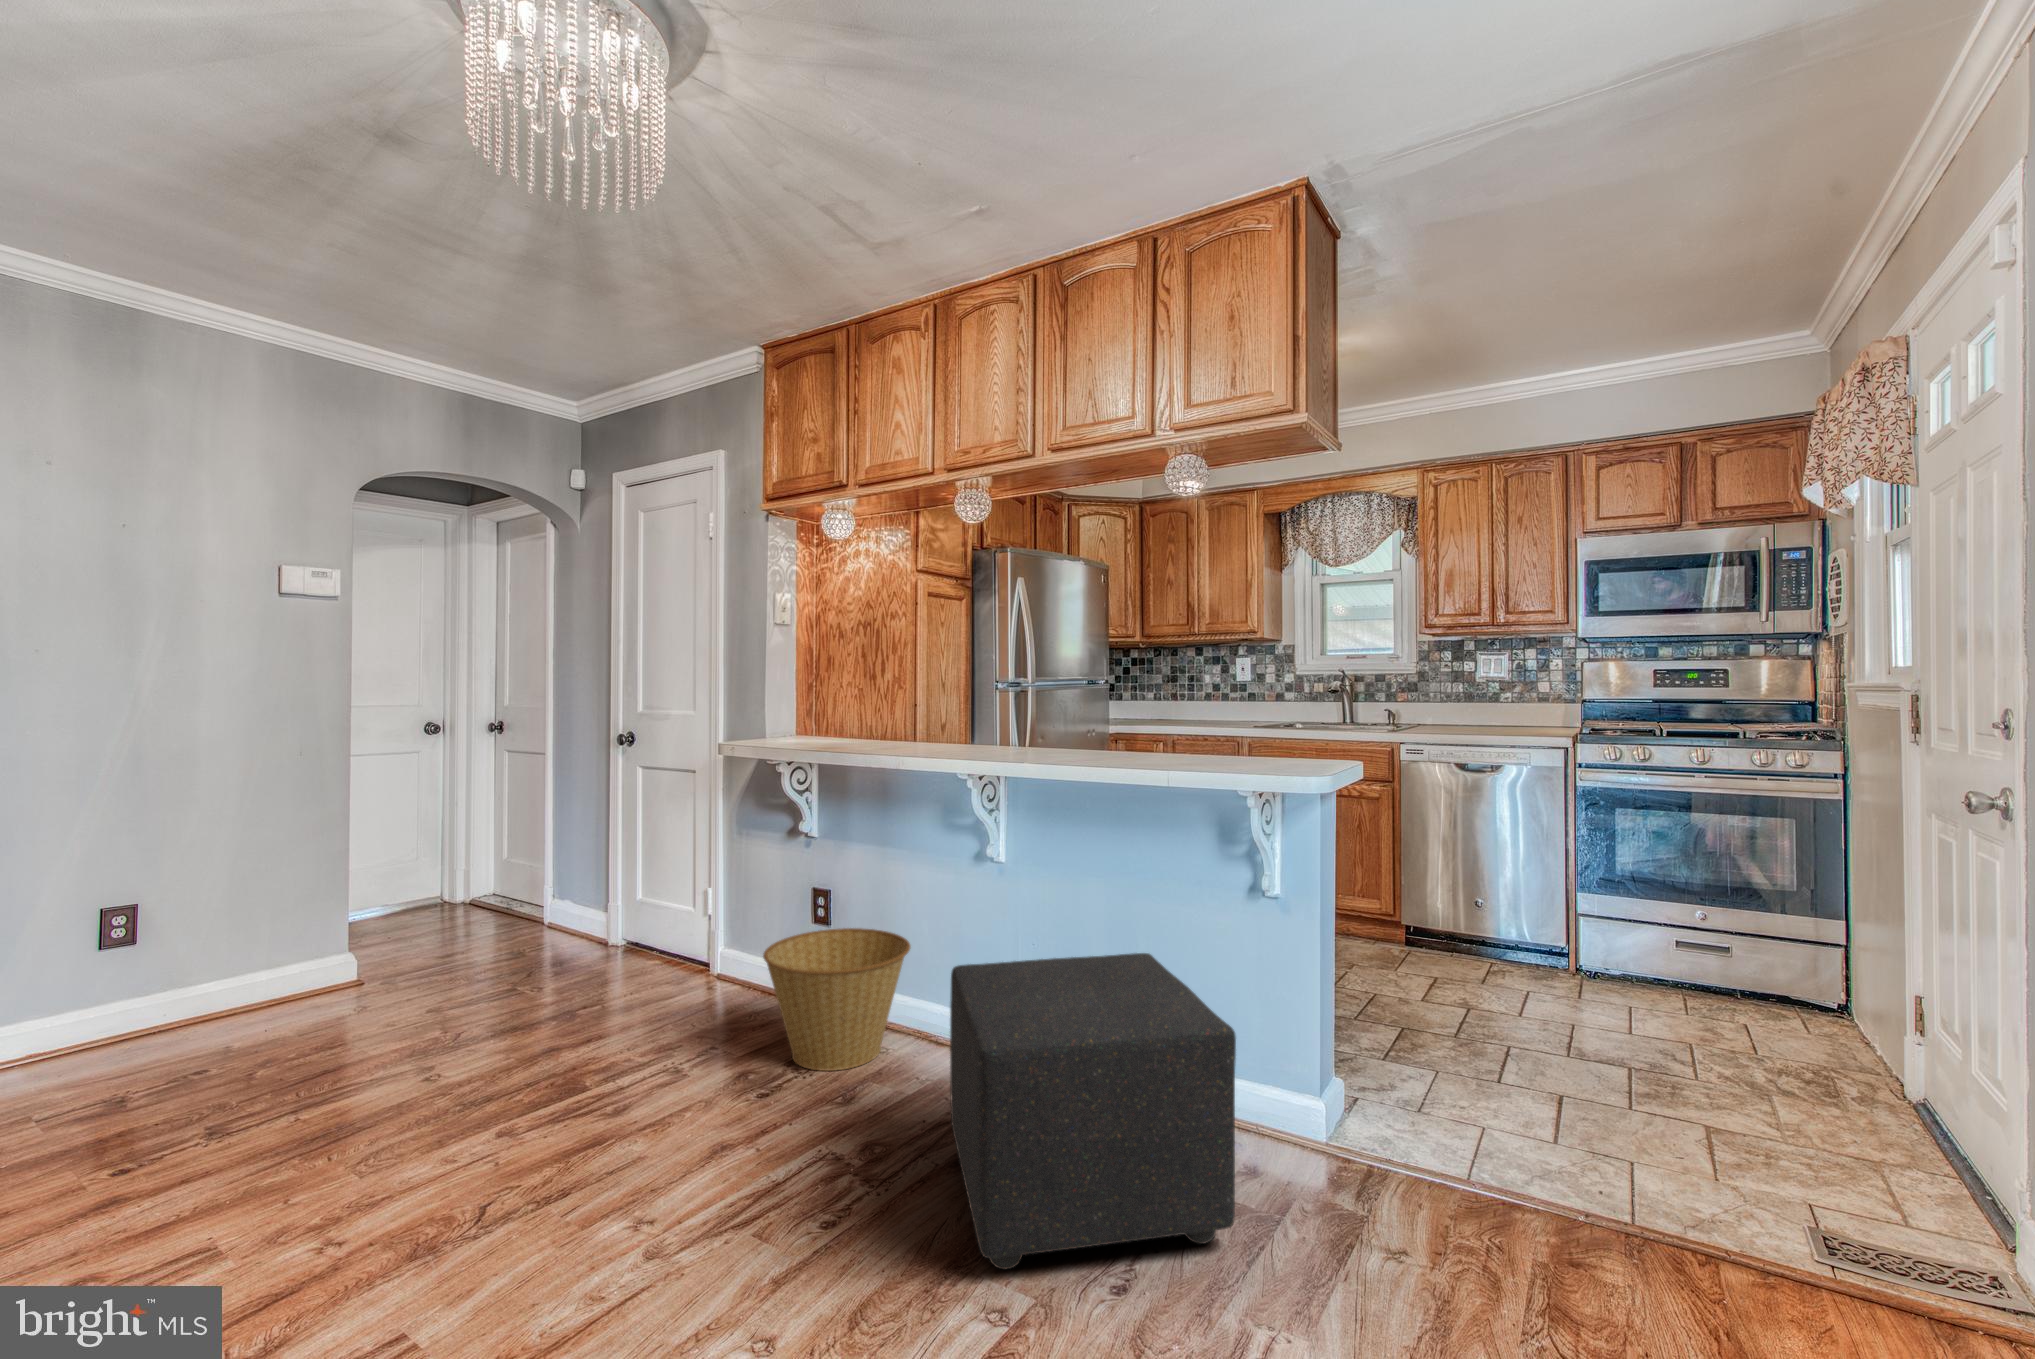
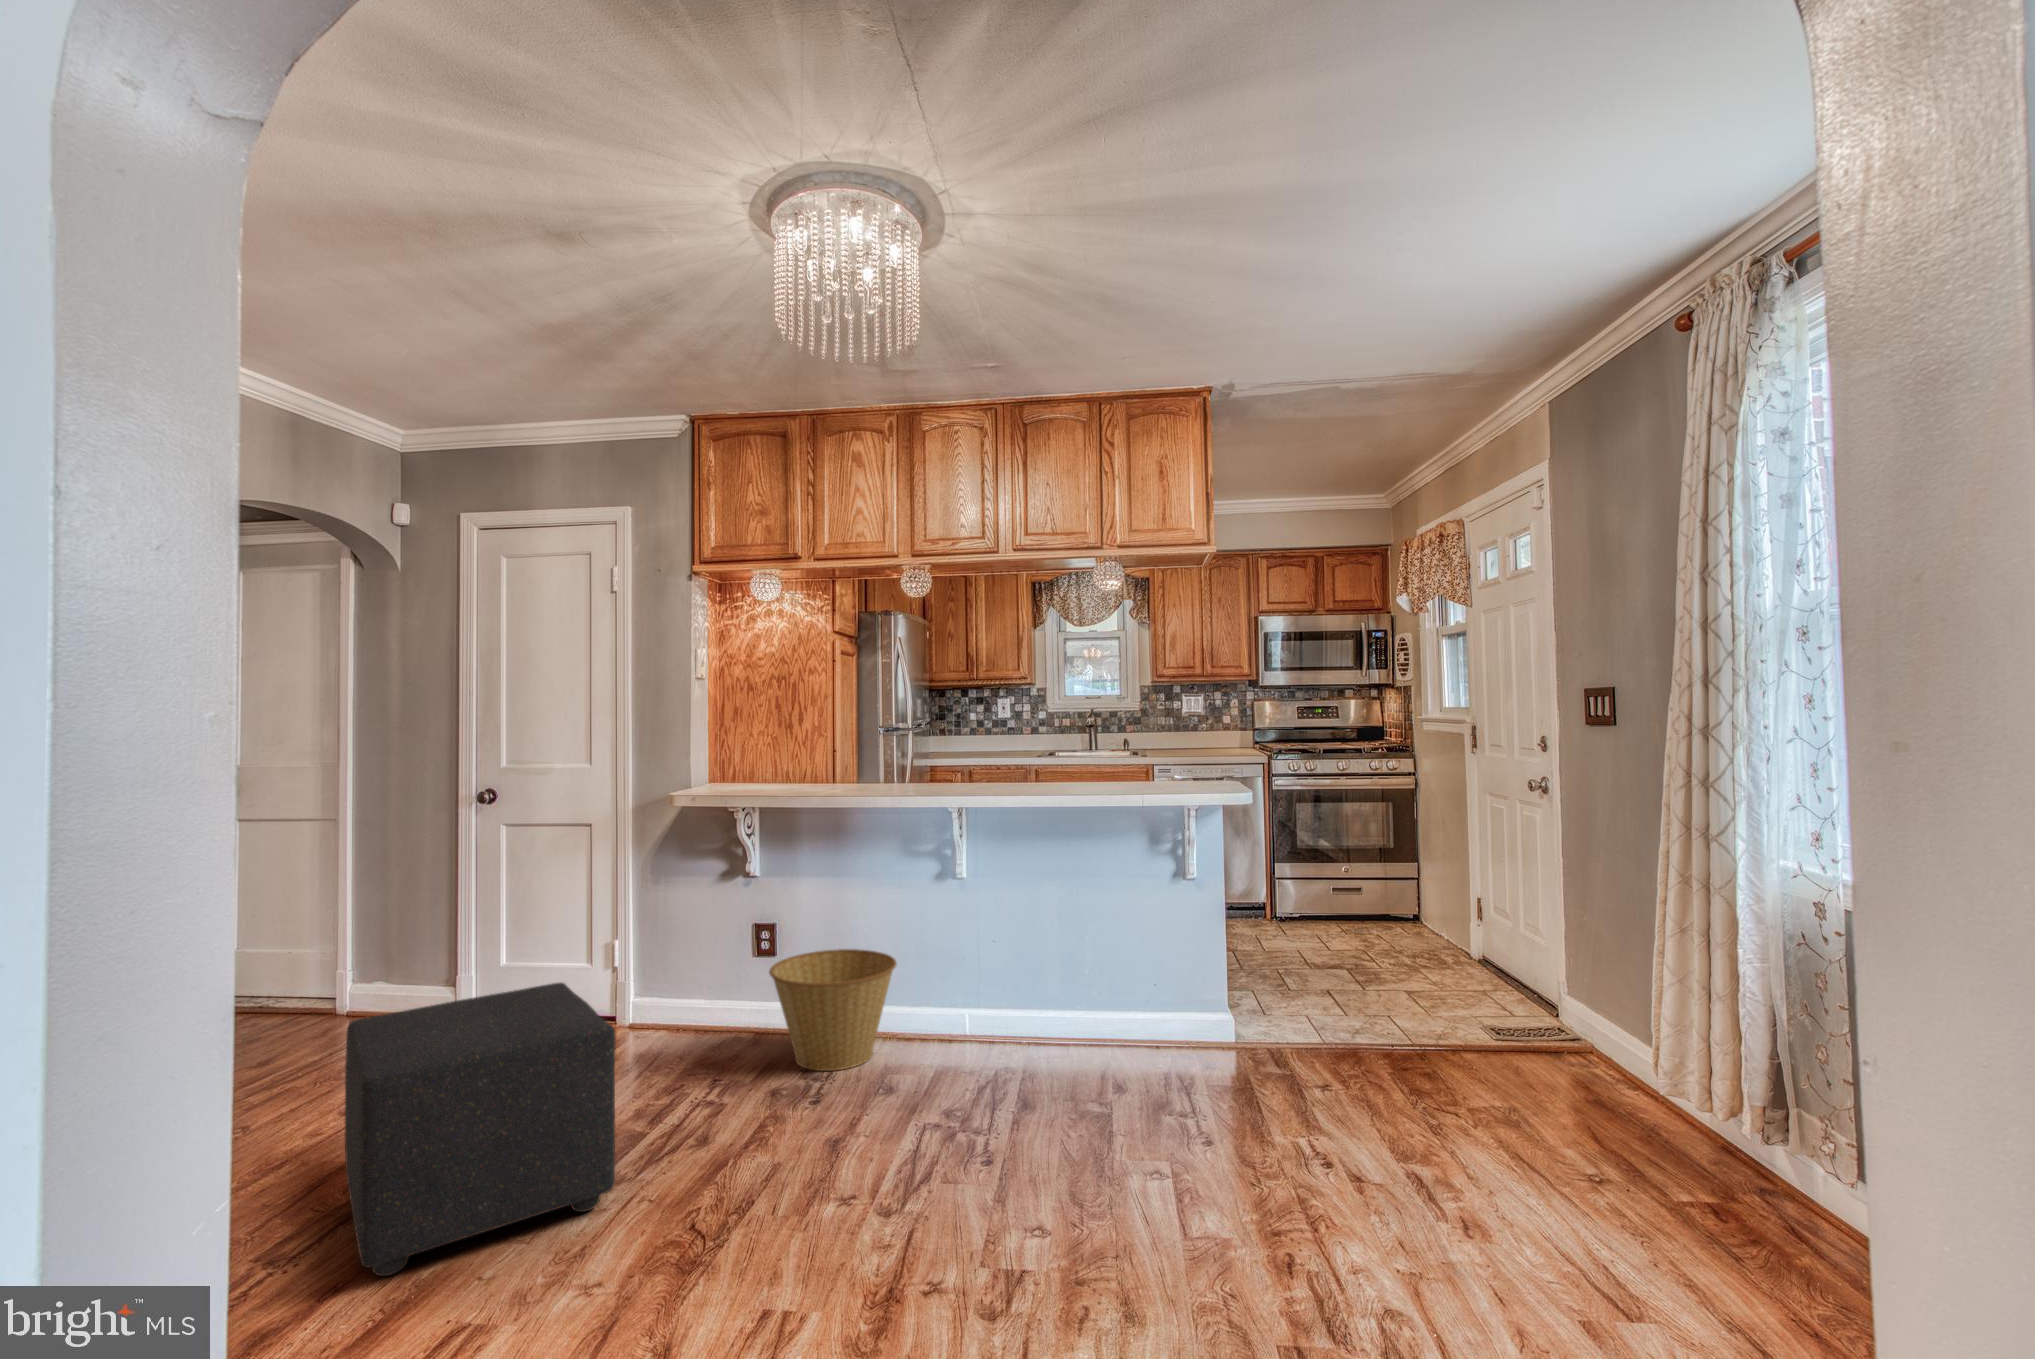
ottoman: present [950,953,1236,1269] -> present [345,983,616,1276]

